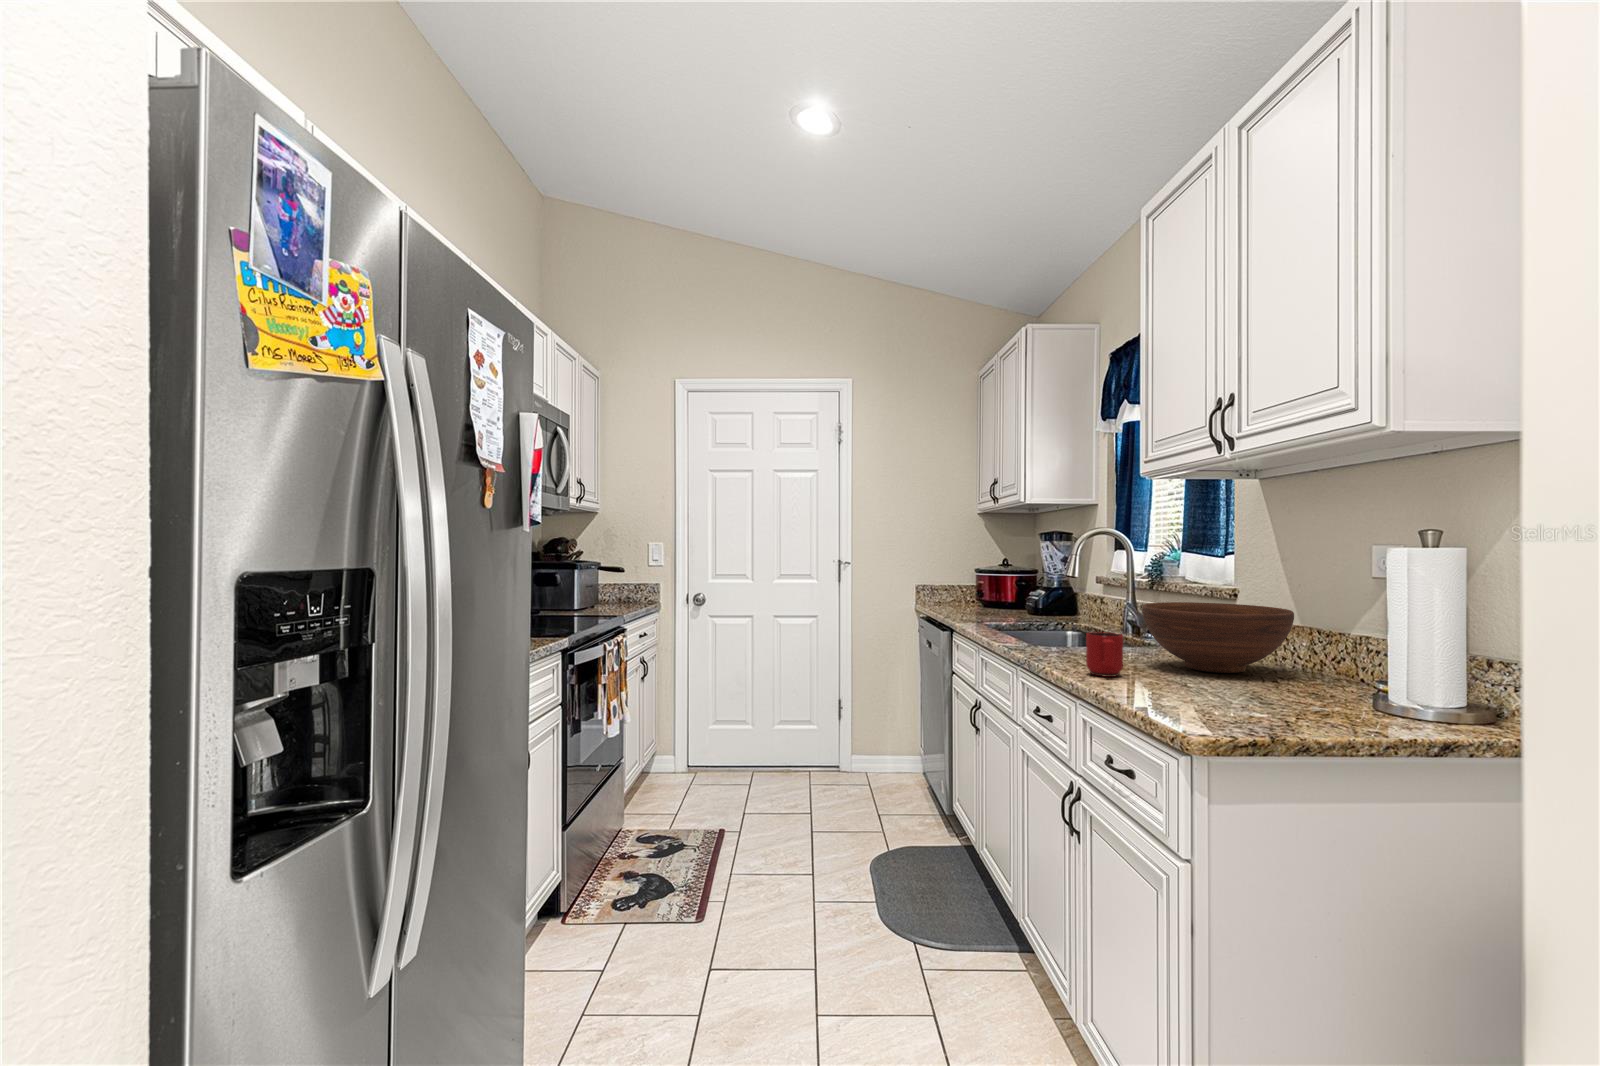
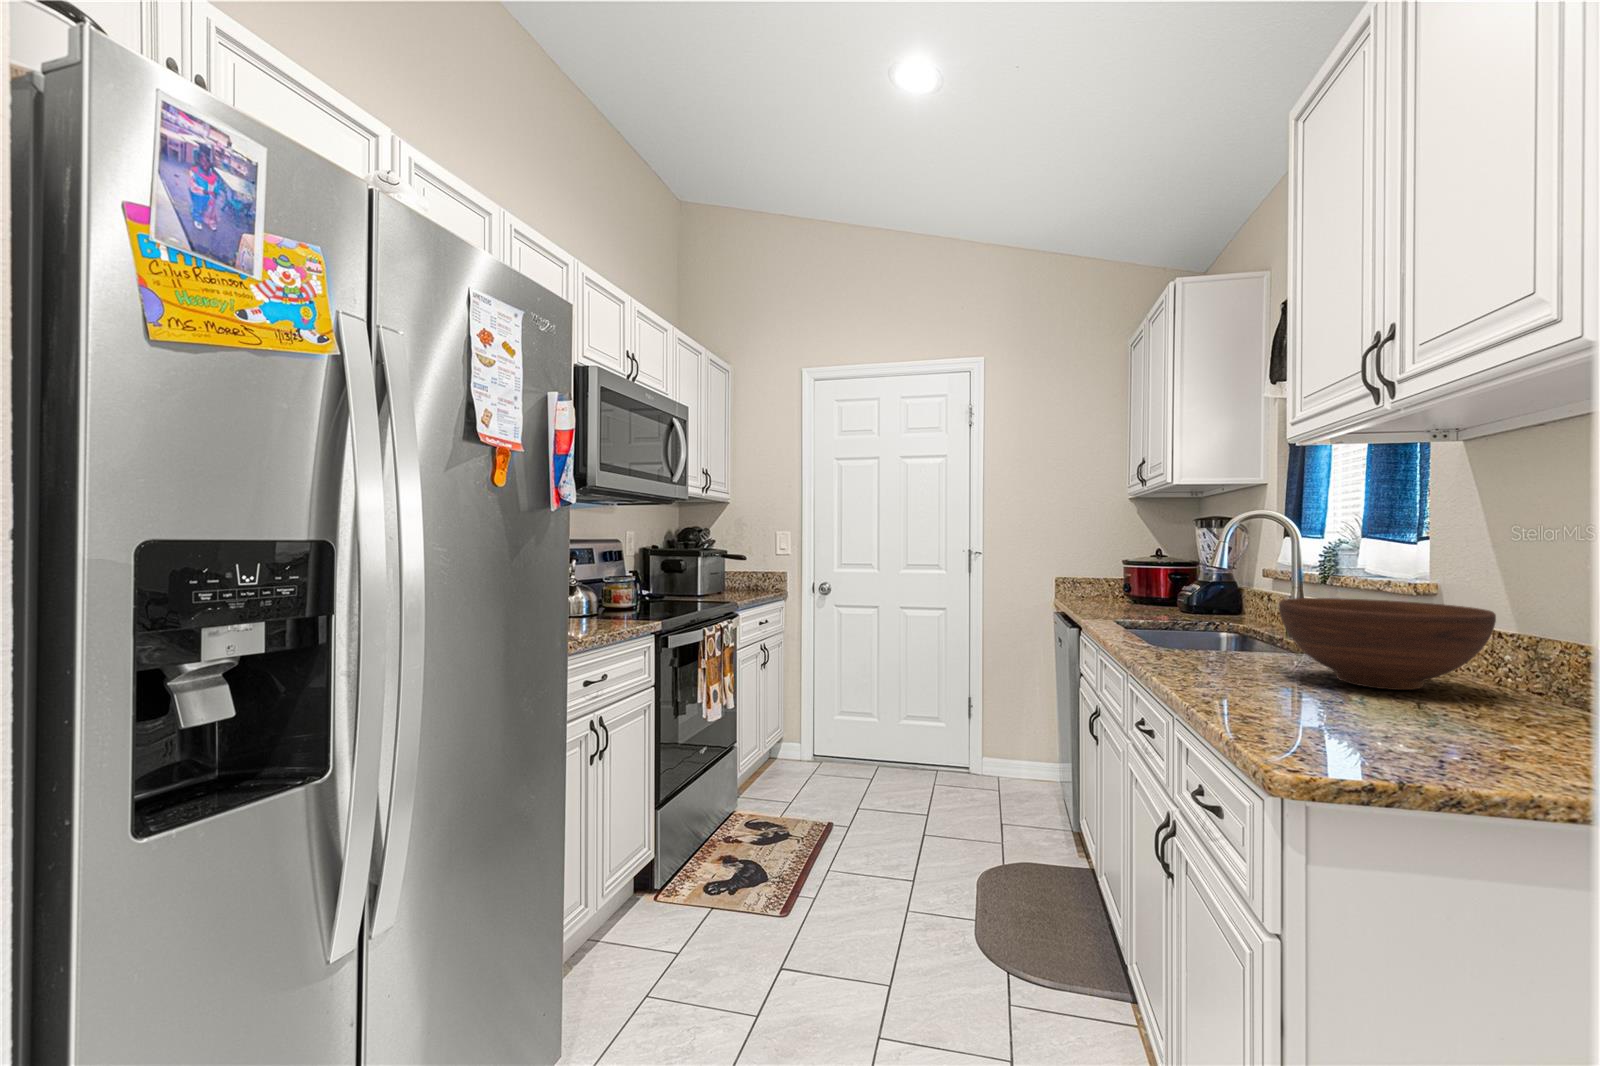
mug: present [1086,632,1123,677] -> none [1192,632,1241,687]

